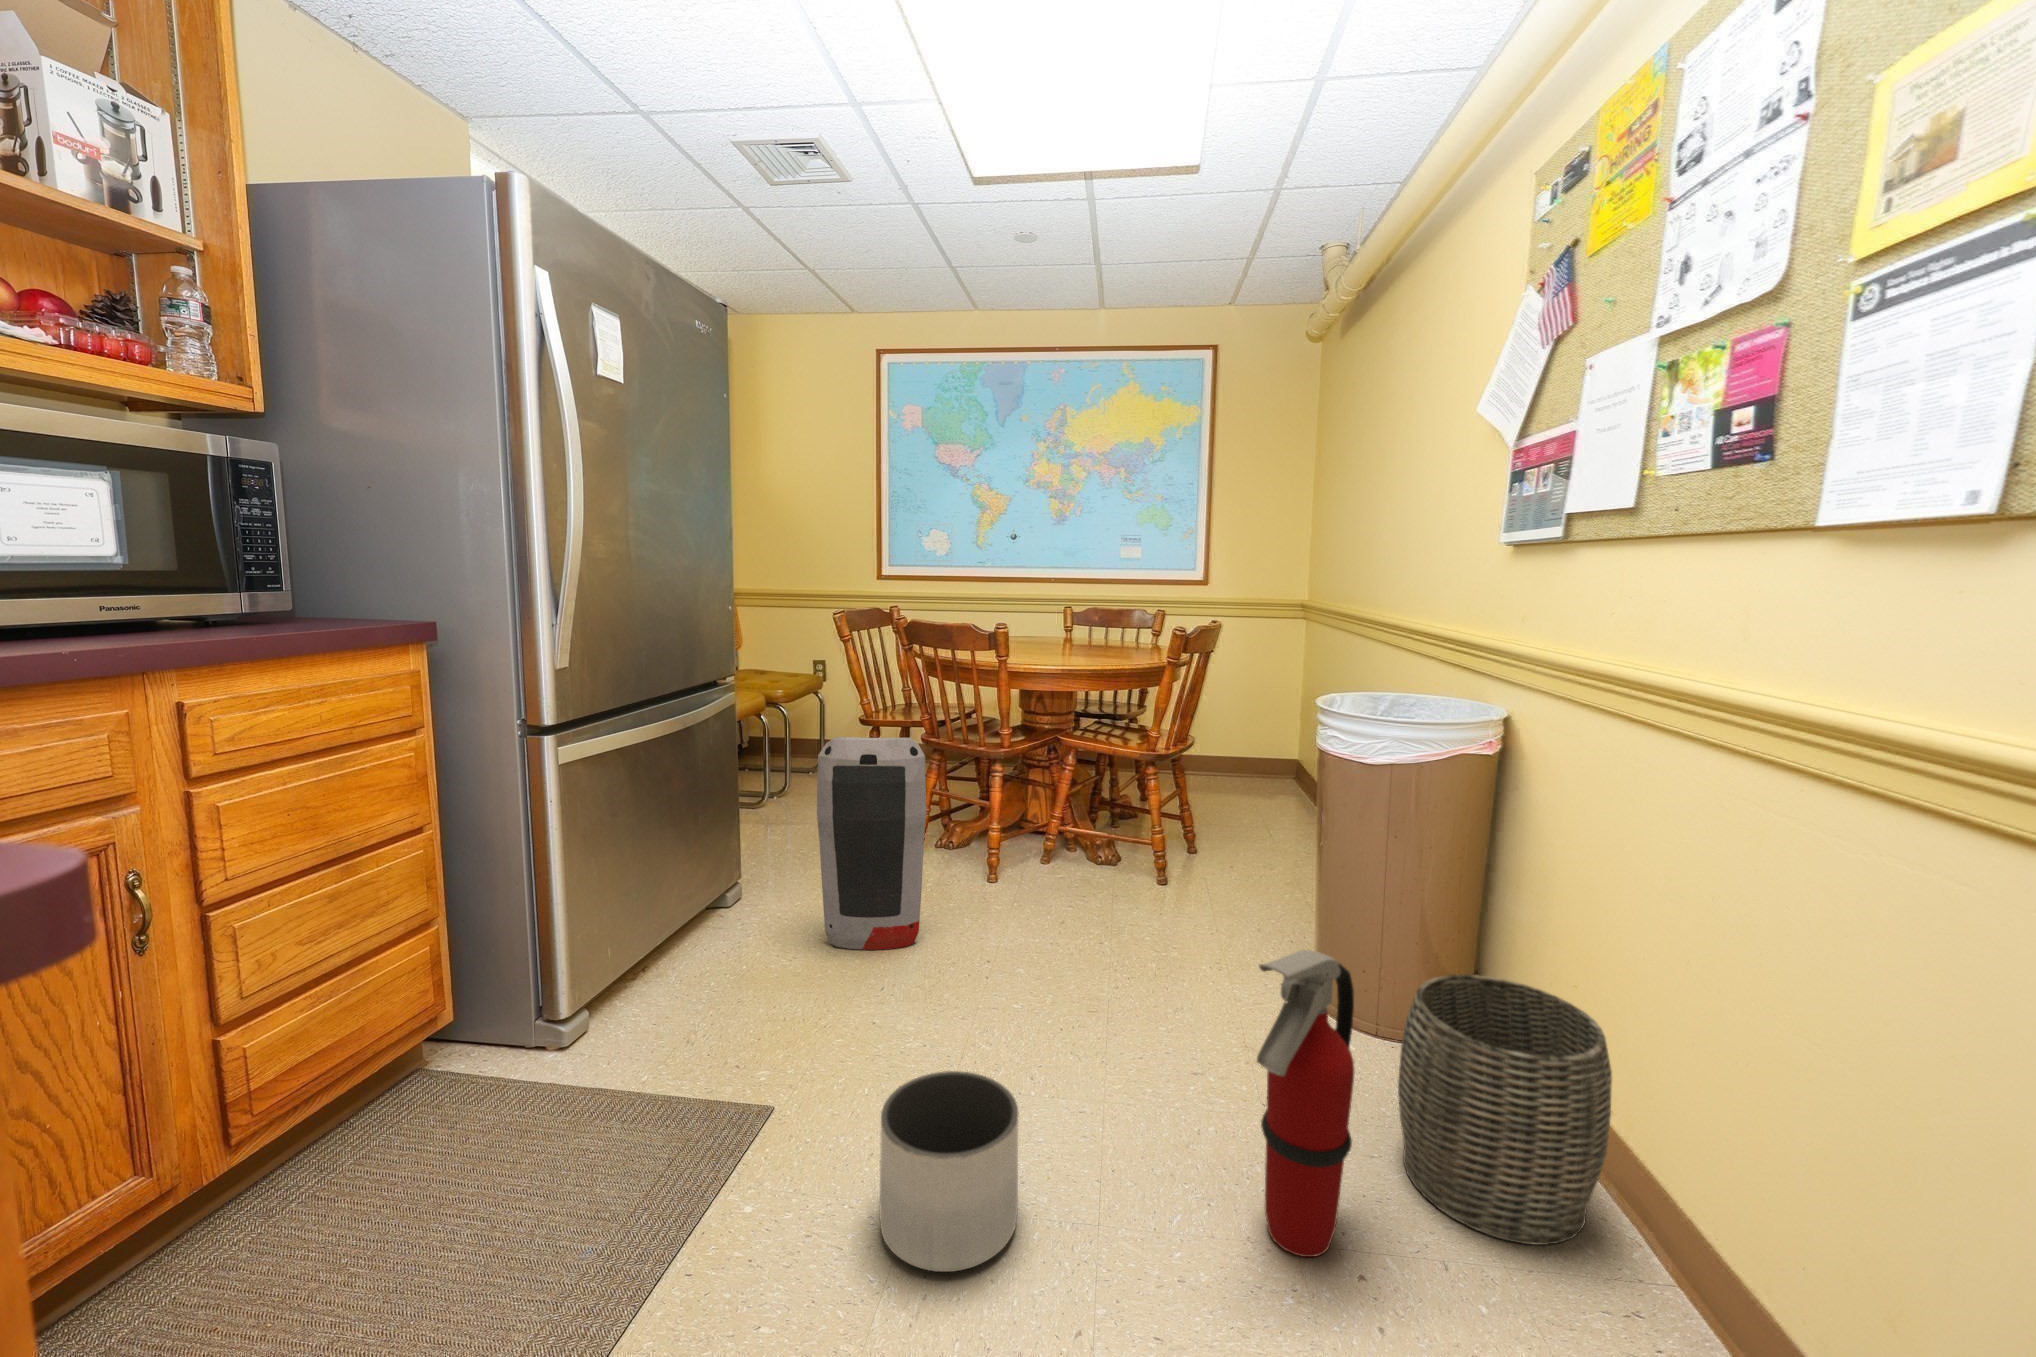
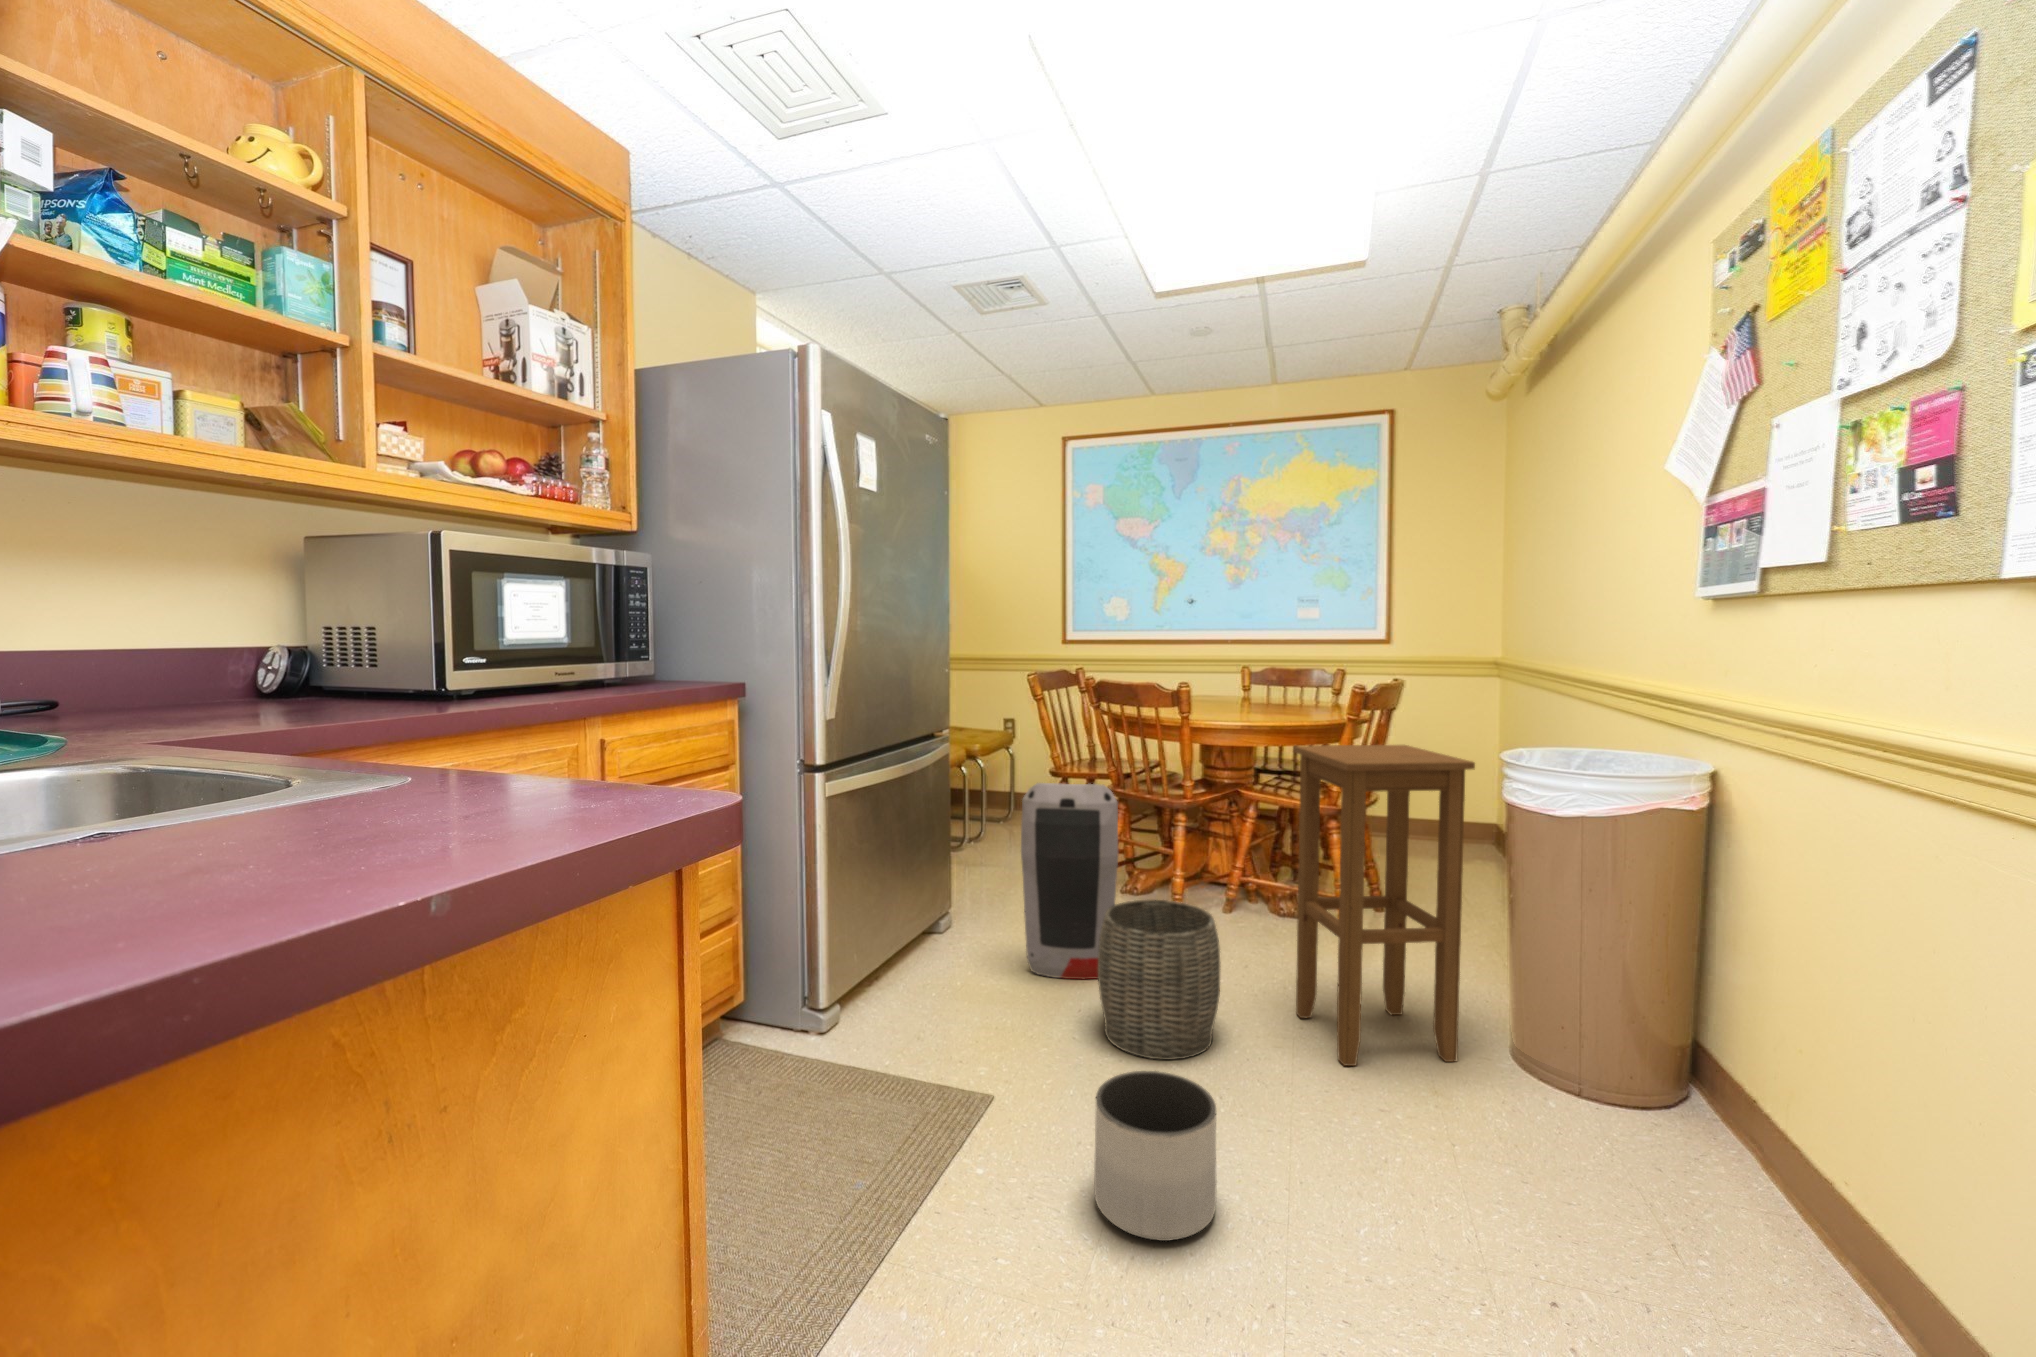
stool: none [1109,692,1291,1028] -> present [1293,745,1475,1066]
fire extinguisher: present [1257,950,1355,1257] -> none [1439,976,1542,1274]
woven basket: present [1398,975,1612,1245] -> present [1098,900,1220,1060]

